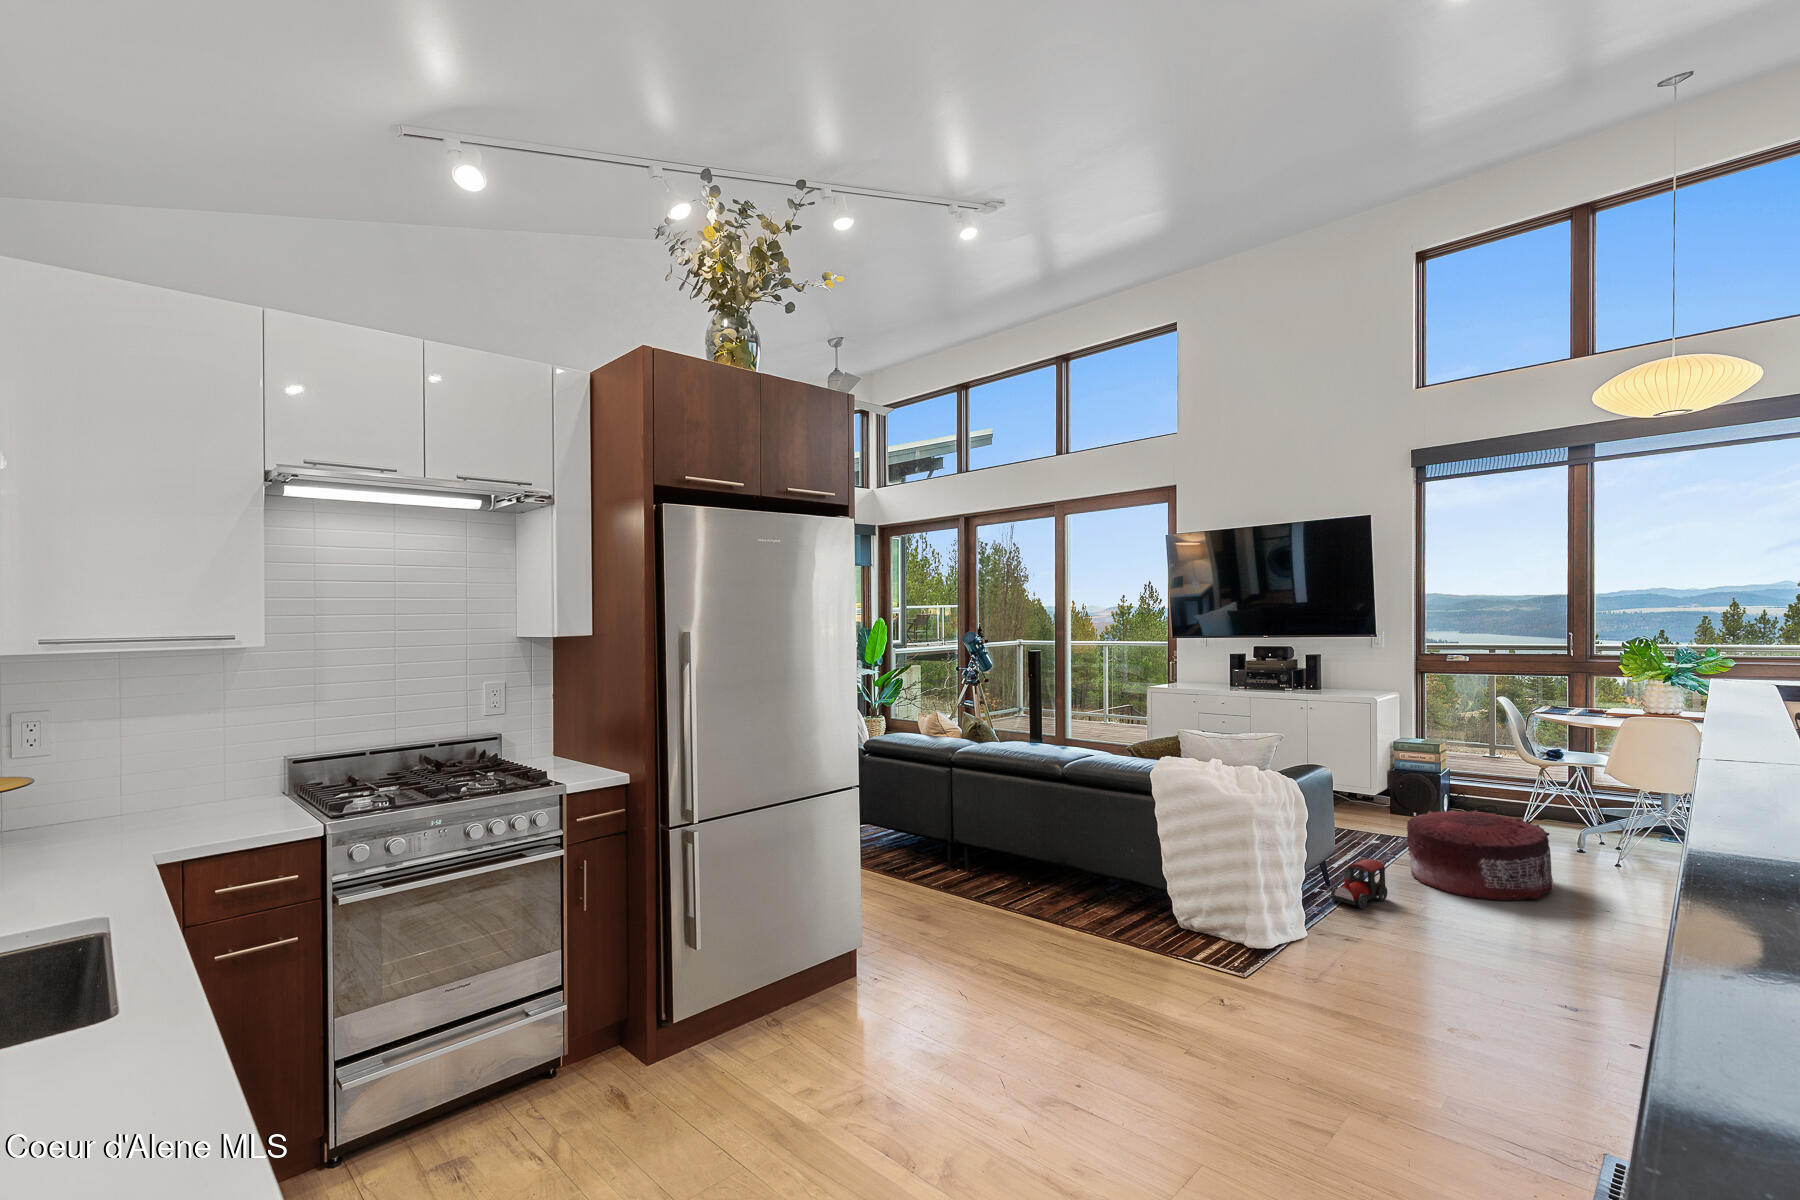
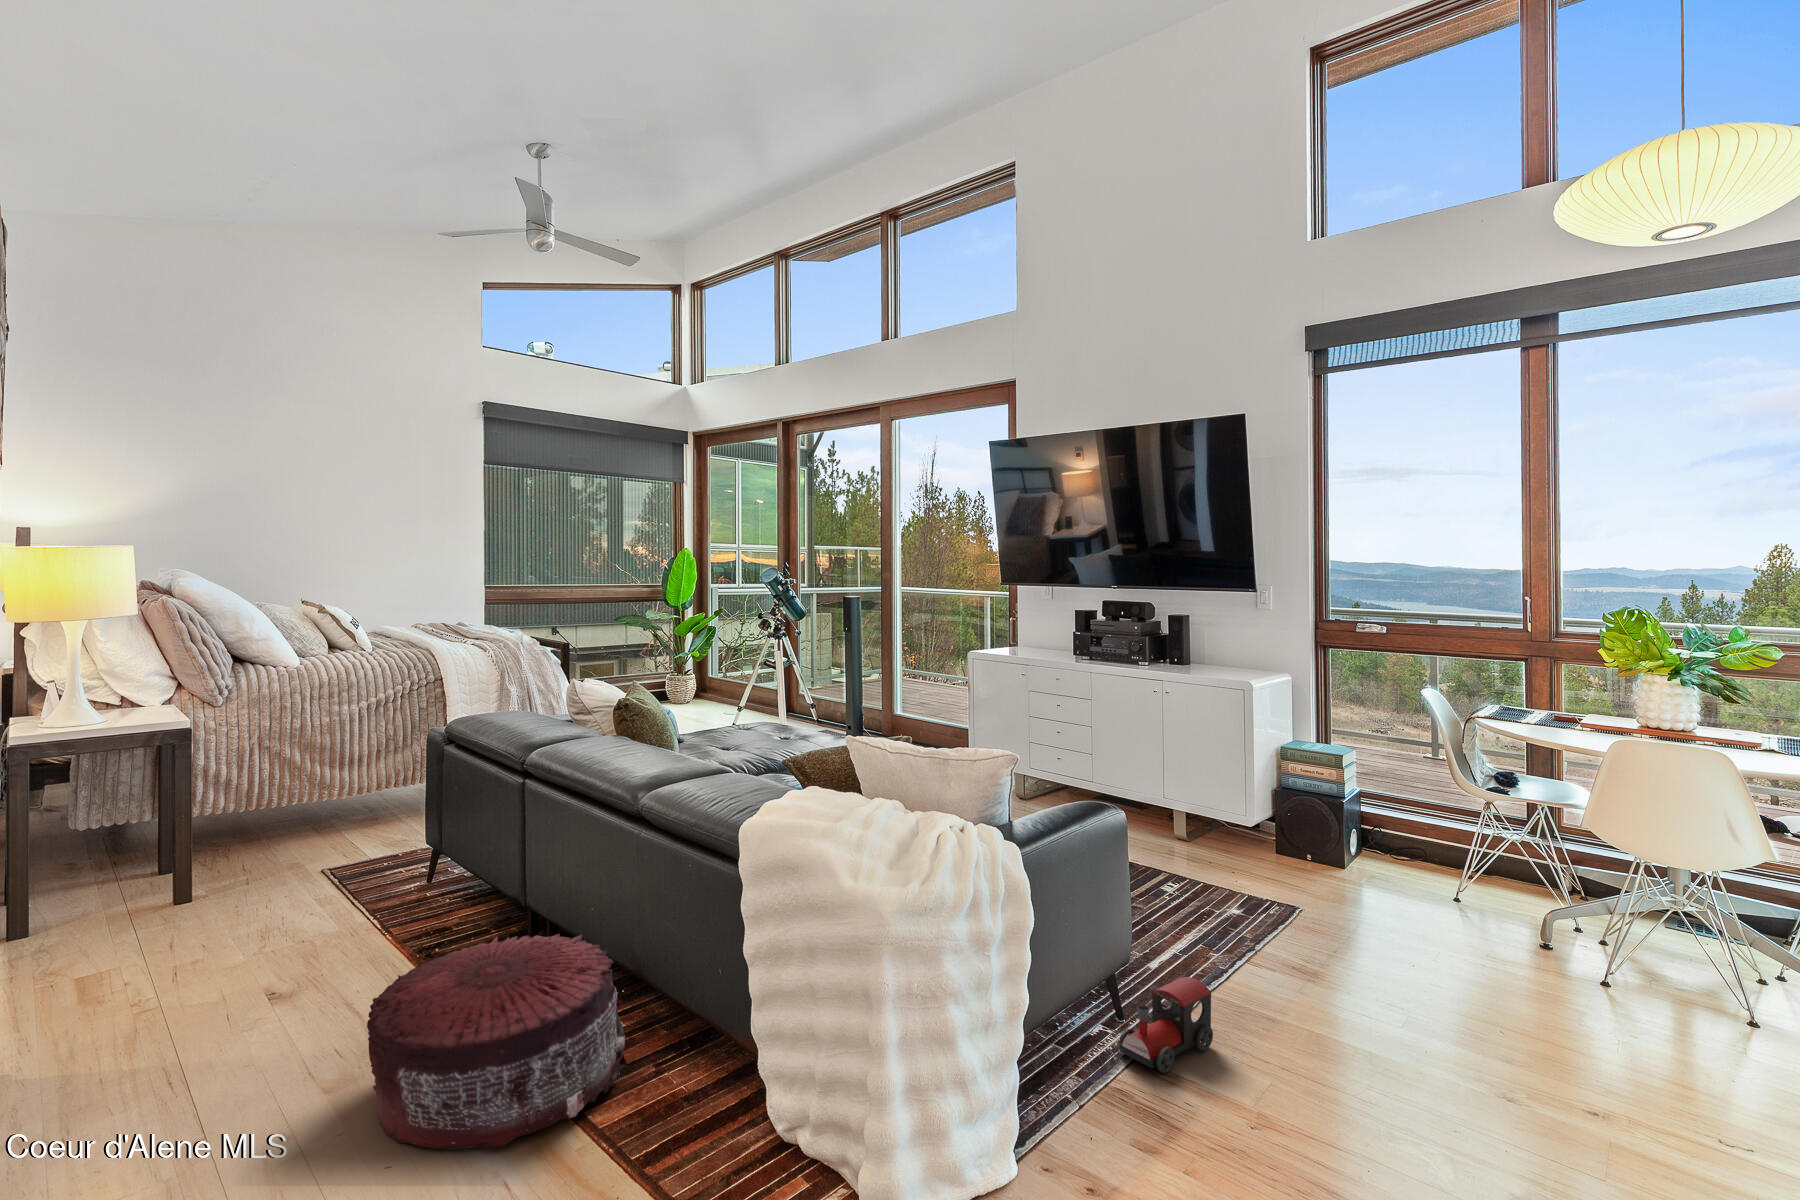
pouf: present [1407,810,1554,900] -> present [367,934,627,1149]

